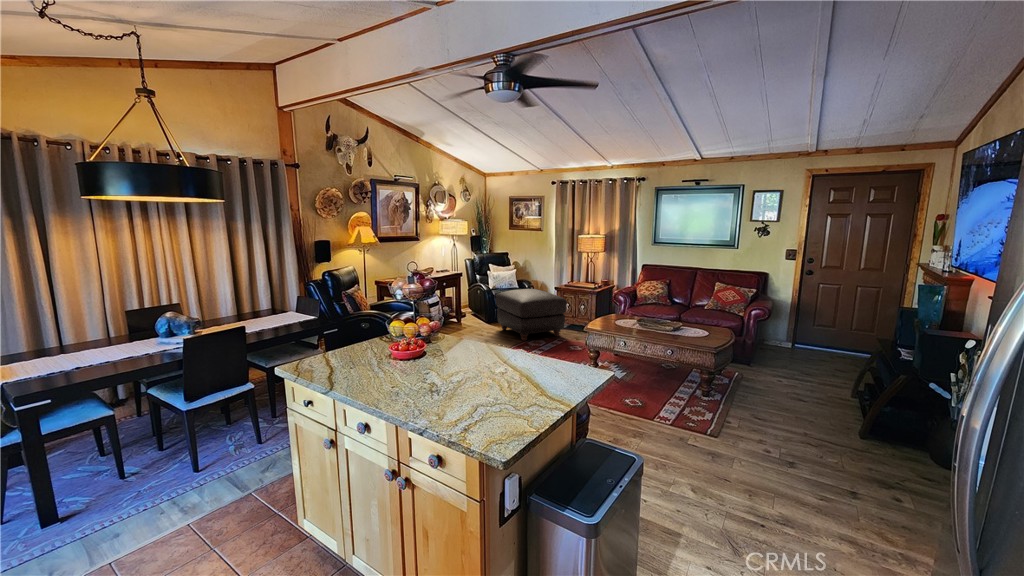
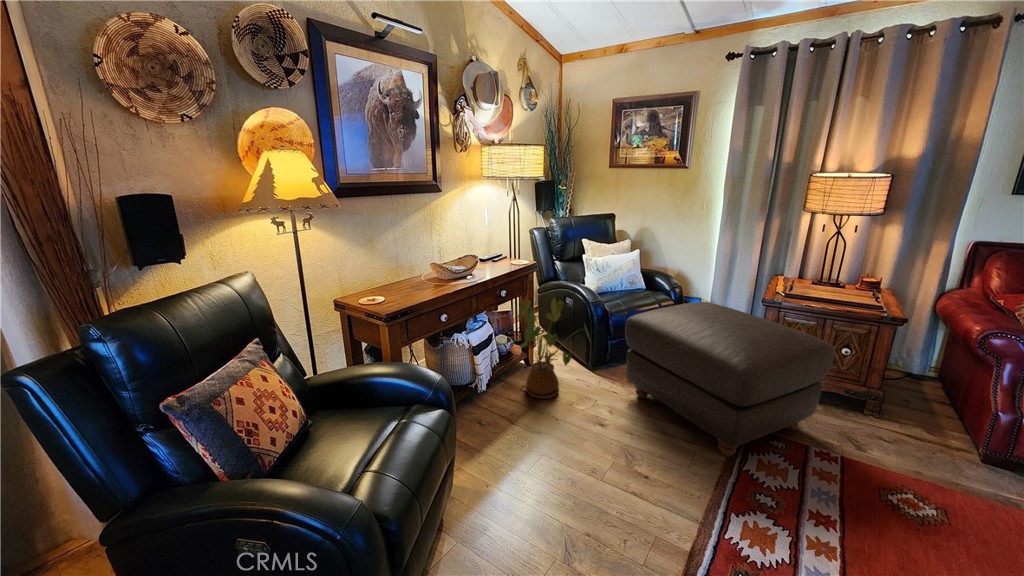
house plant: none [450,288,481,330] -> present [518,298,590,399]

